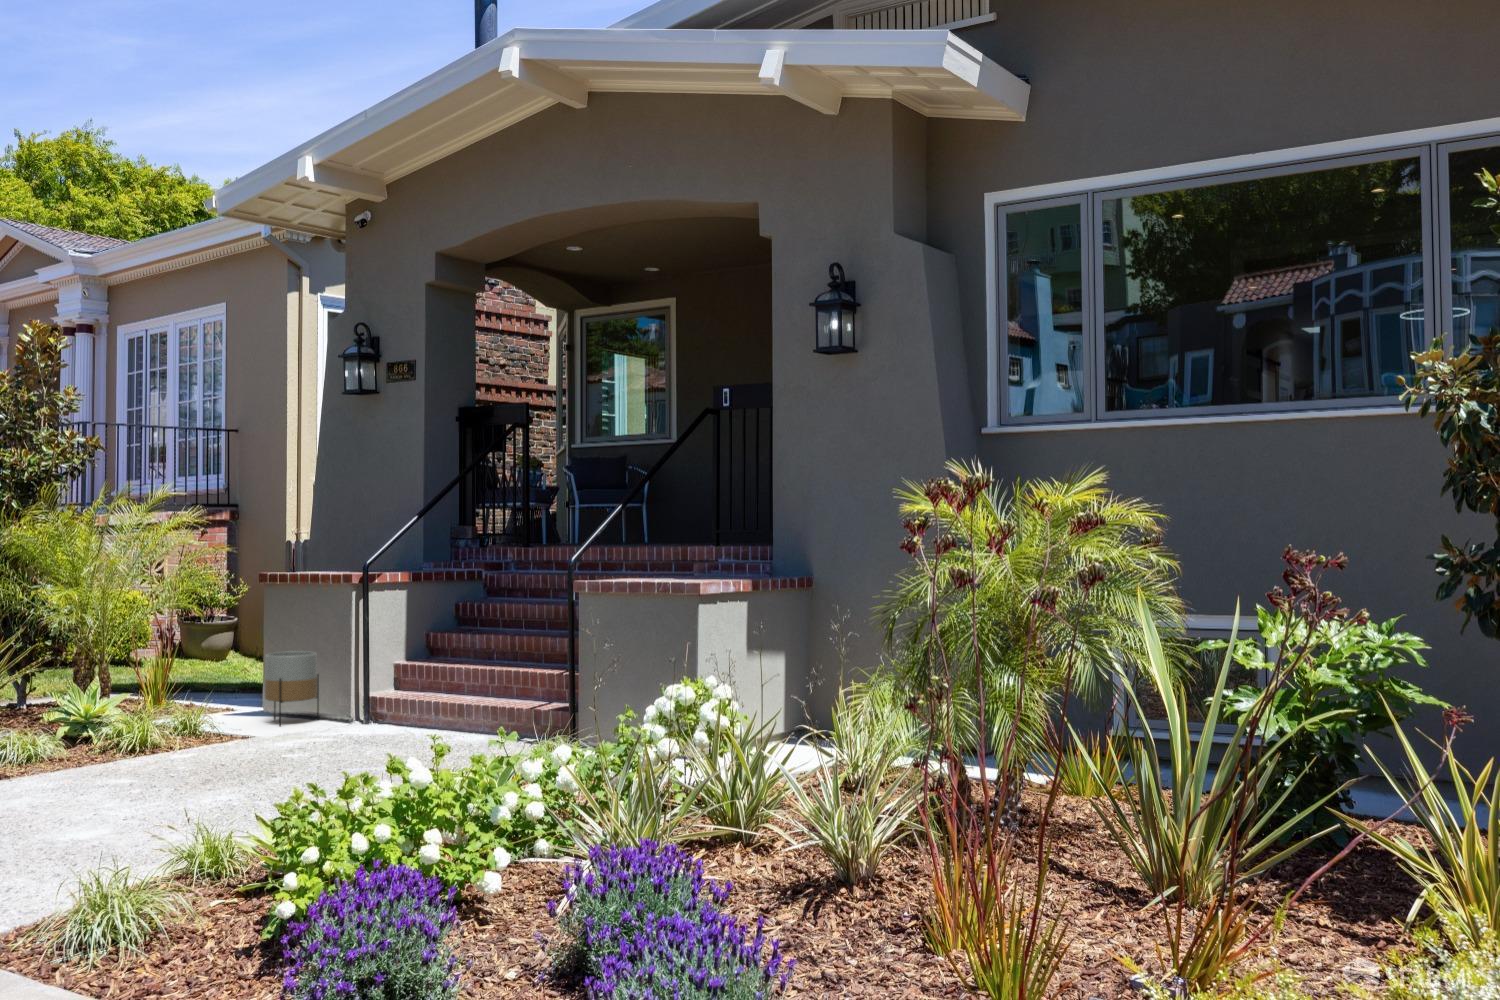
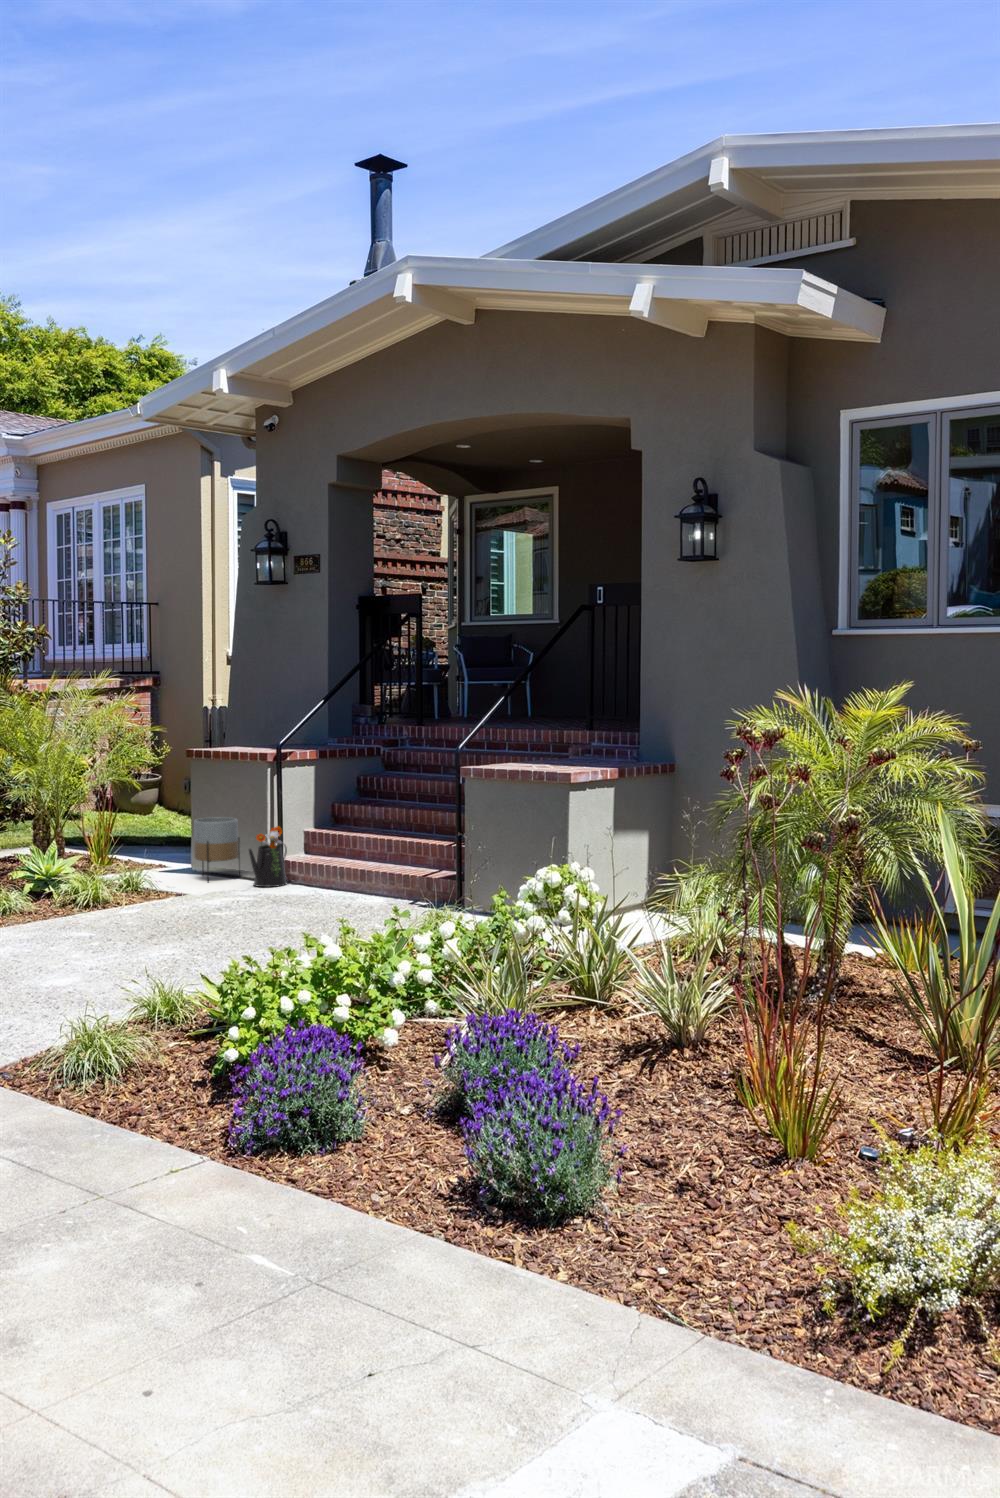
watering can: none [328,659,374,729] -> present [249,827,287,887]

